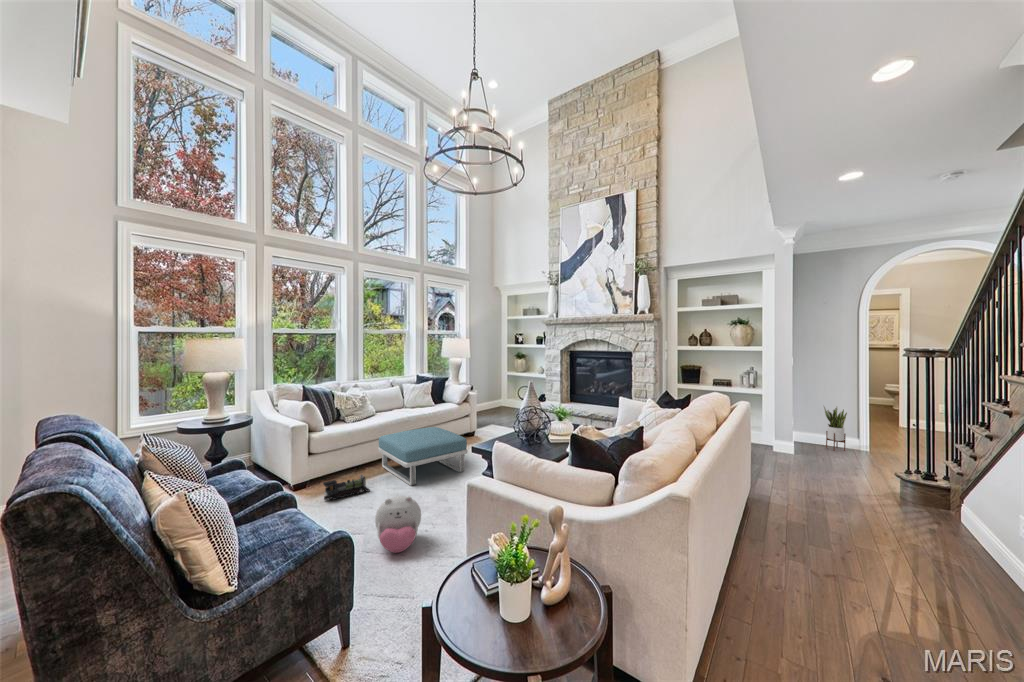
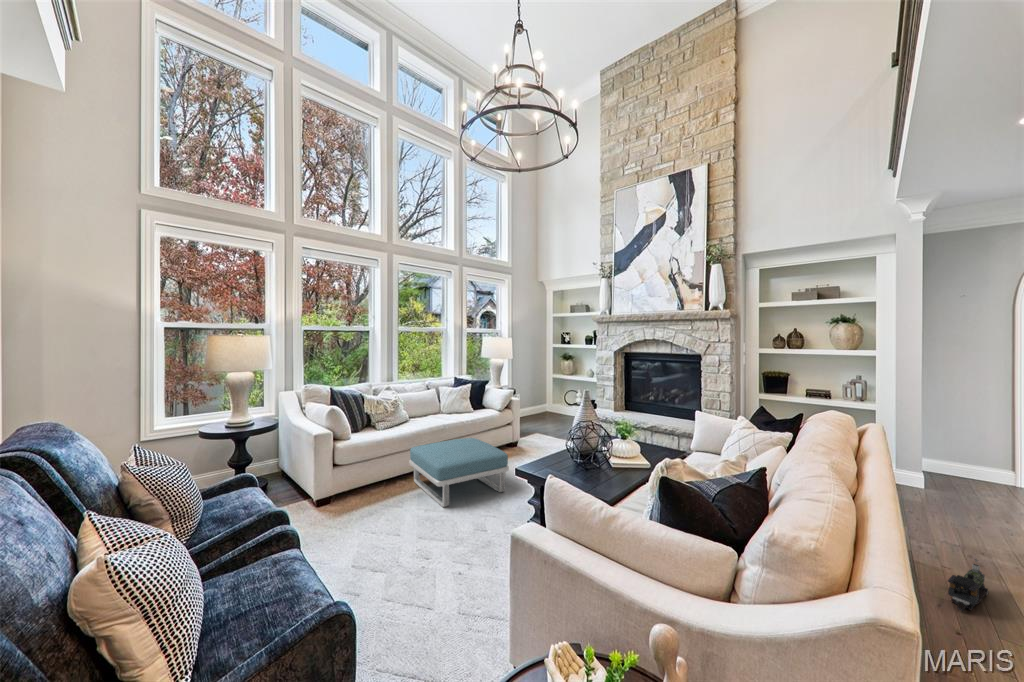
potted plant: present [824,406,847,451] -> none [959,425,994,485]
toy train: present [323,475,370,500] -> present [948,559,989,611]
plush toy: present [375,496,421,553] -> none [397,529,452,601]

